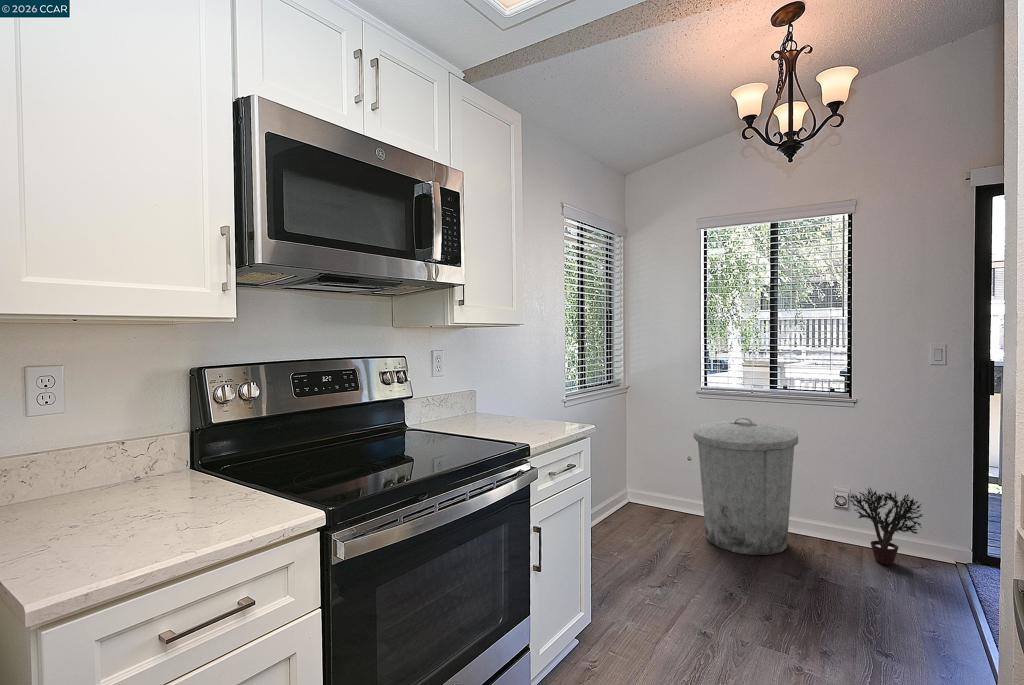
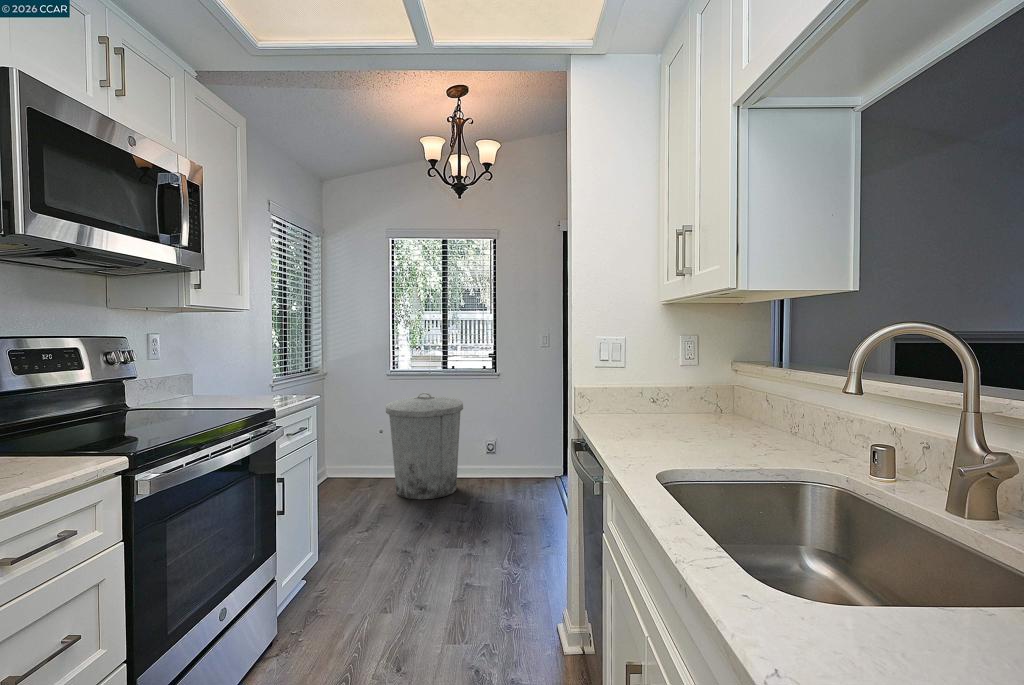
potted plant: present [850,488,923,565] -> none [495,435,539,488]

